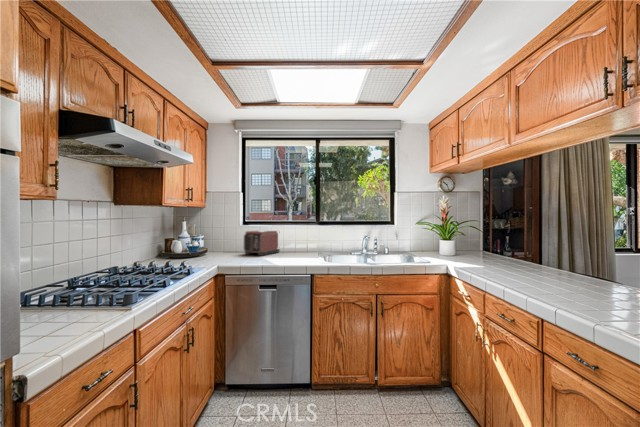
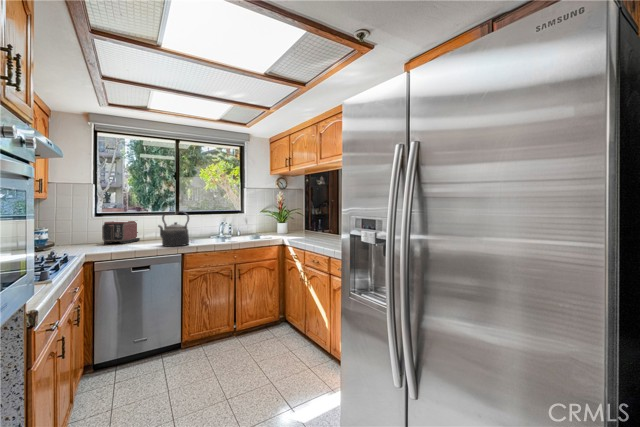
kettle: none [289,223,321,266] -> present [158,212,189,246]

